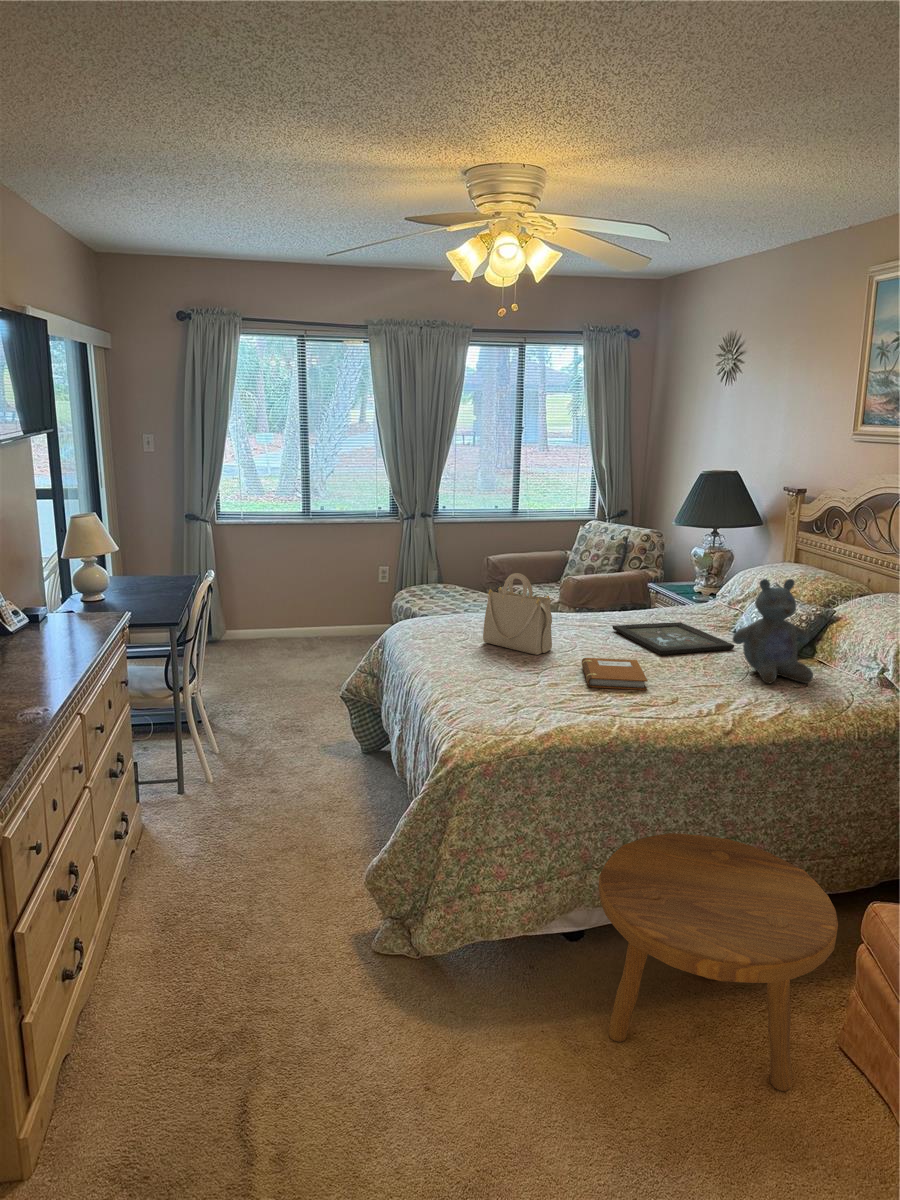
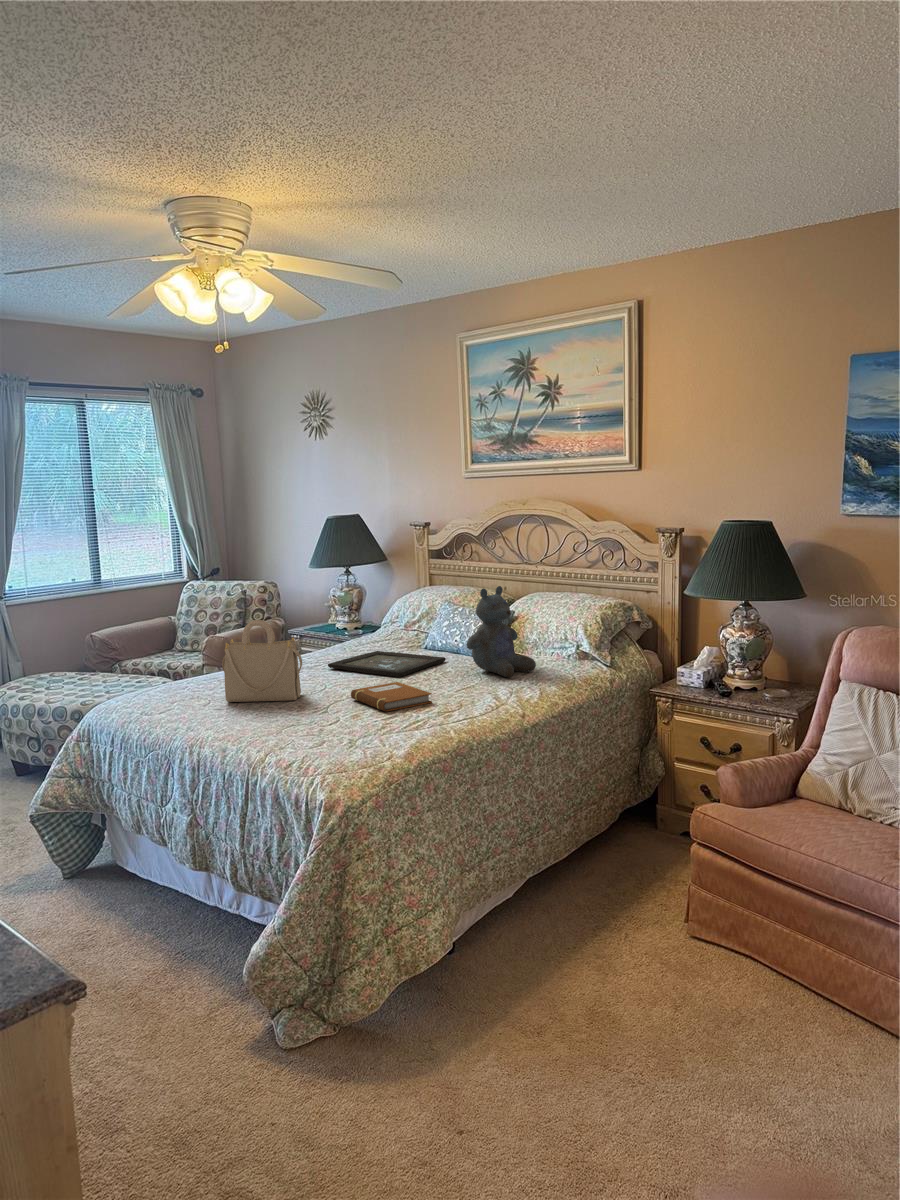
footstool: present [598,833,838,1091] -> none [495,804,699,1014]

